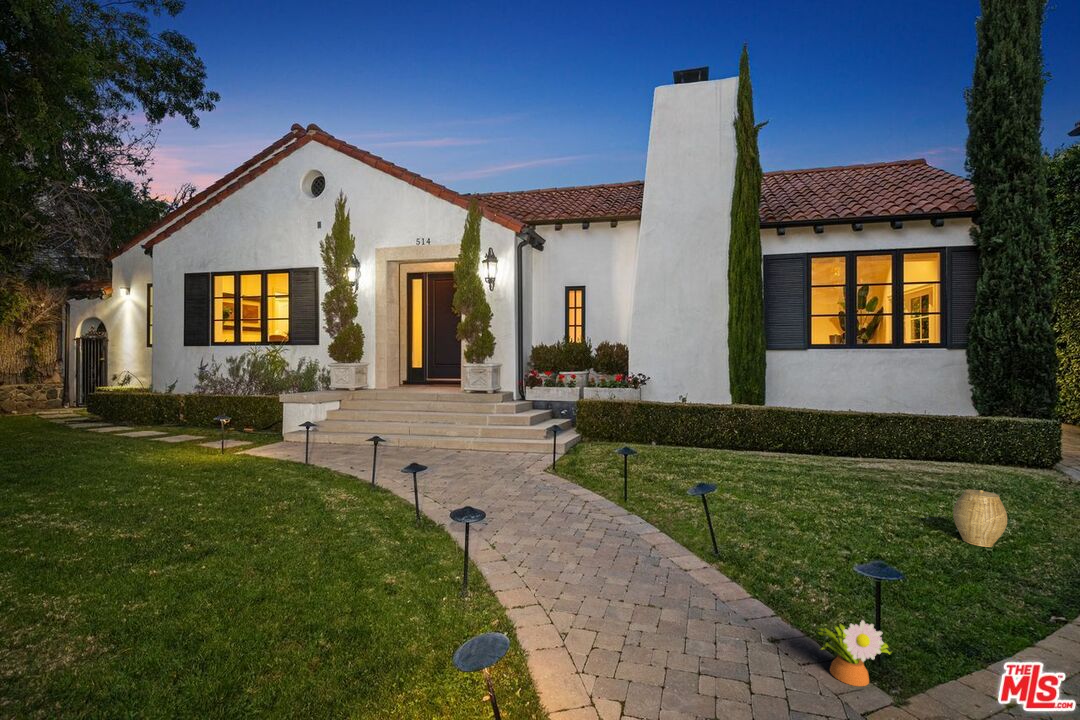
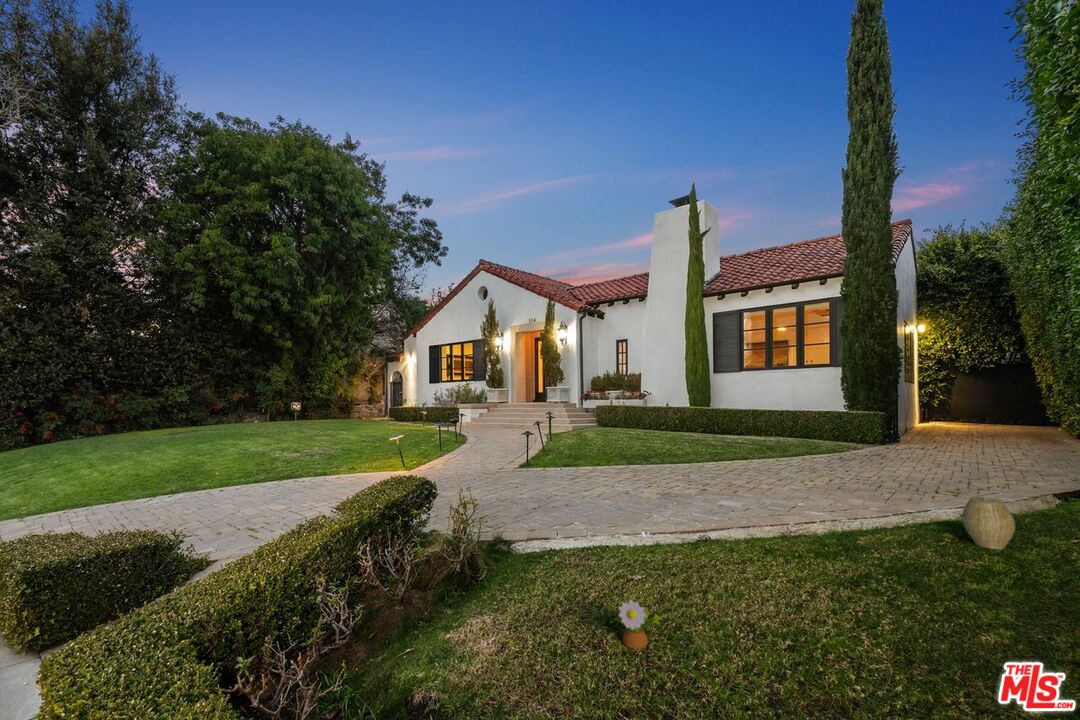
decorative plant: present [818,620,891,686] -> present [613,600,662,649]

